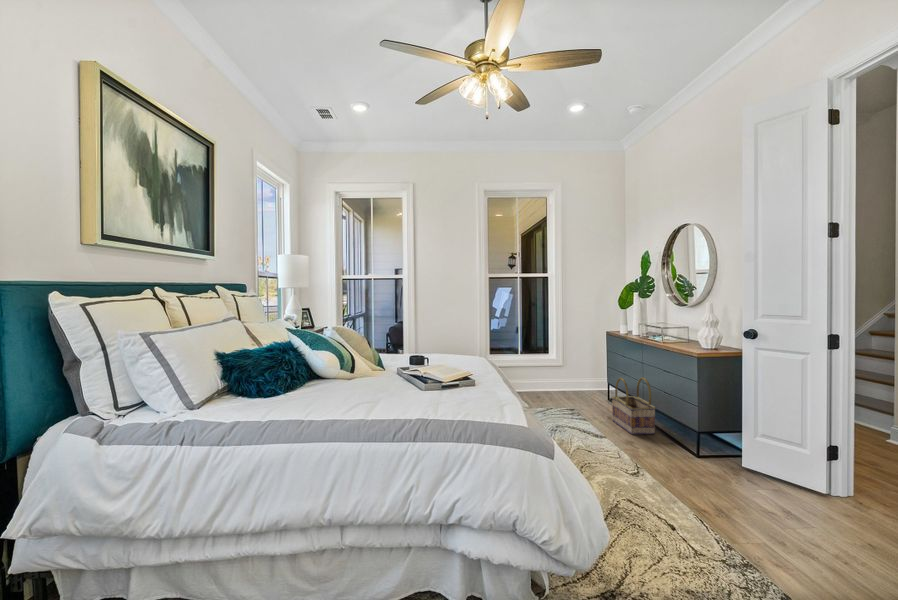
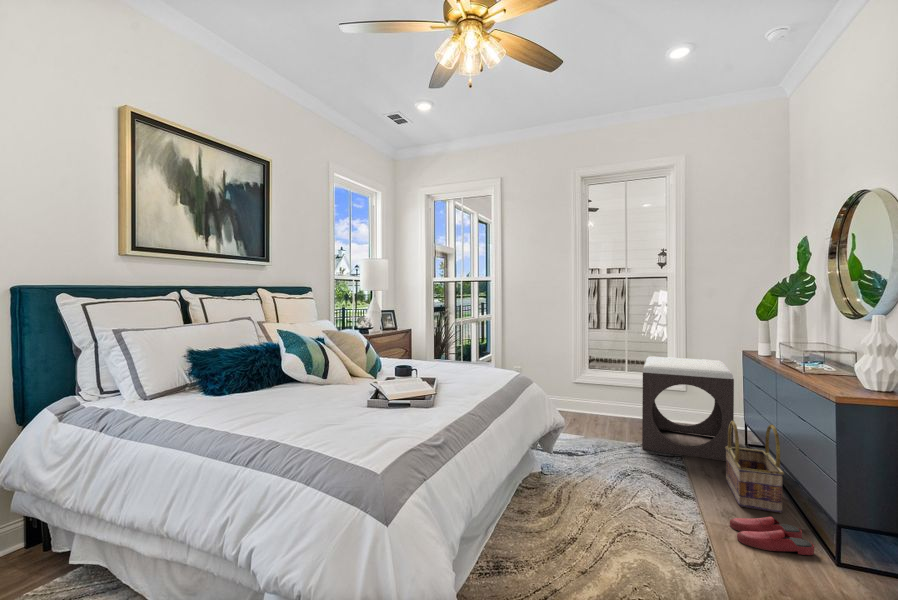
footstool: none [537,338,607,409] -> present [642,357,734,461]
slippers: none [635,436,686,456] -> present [730,516,814,555]

